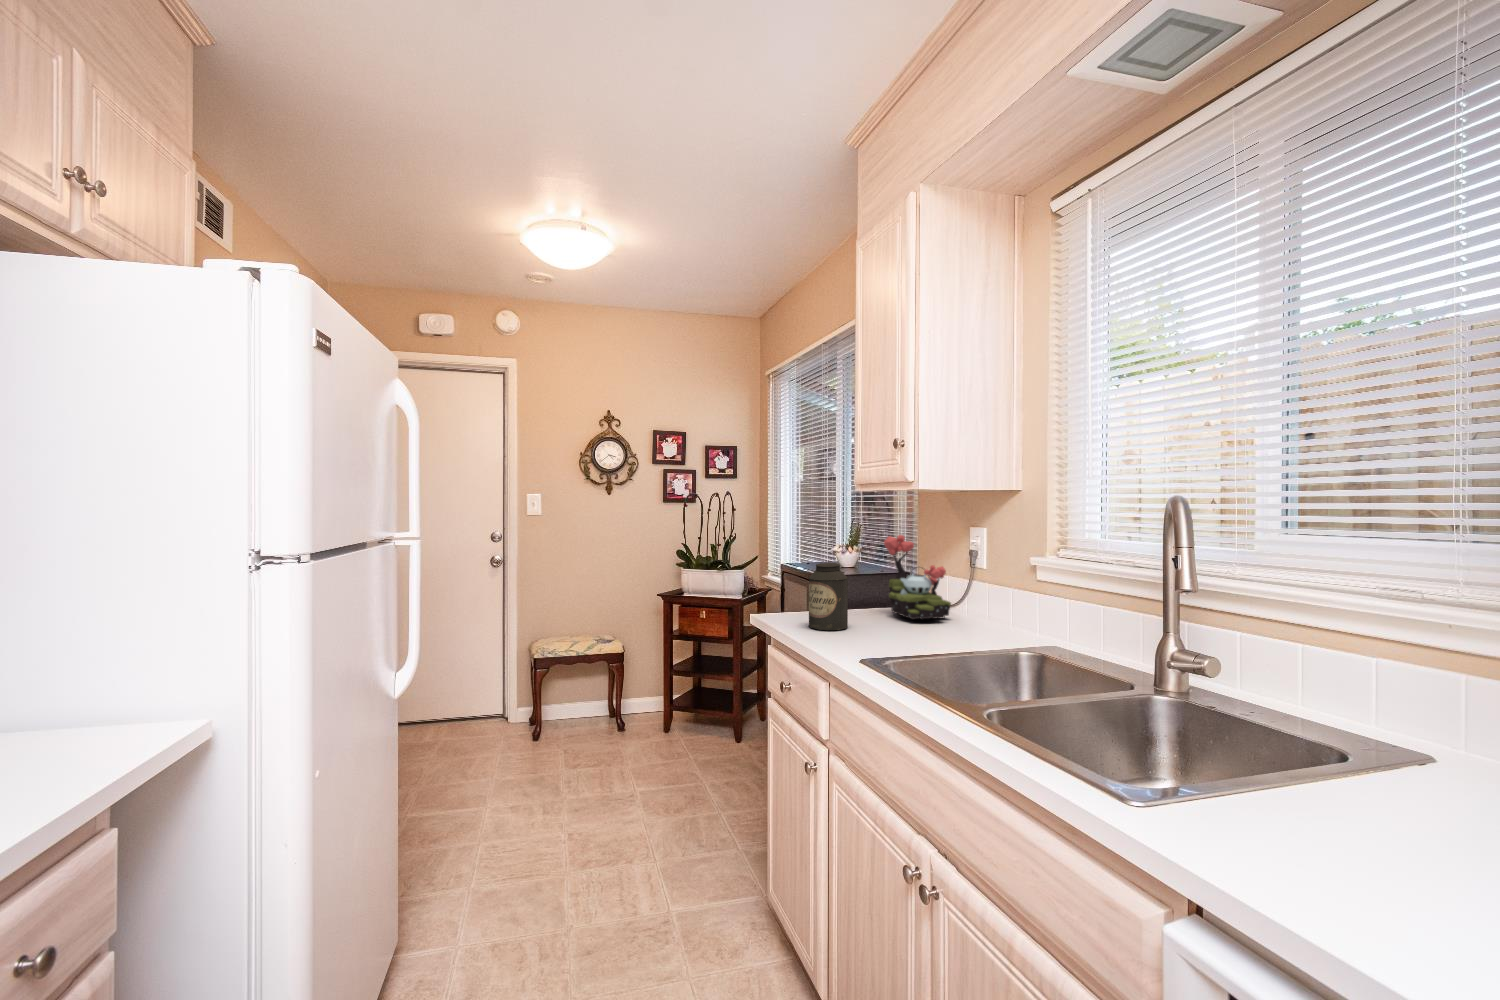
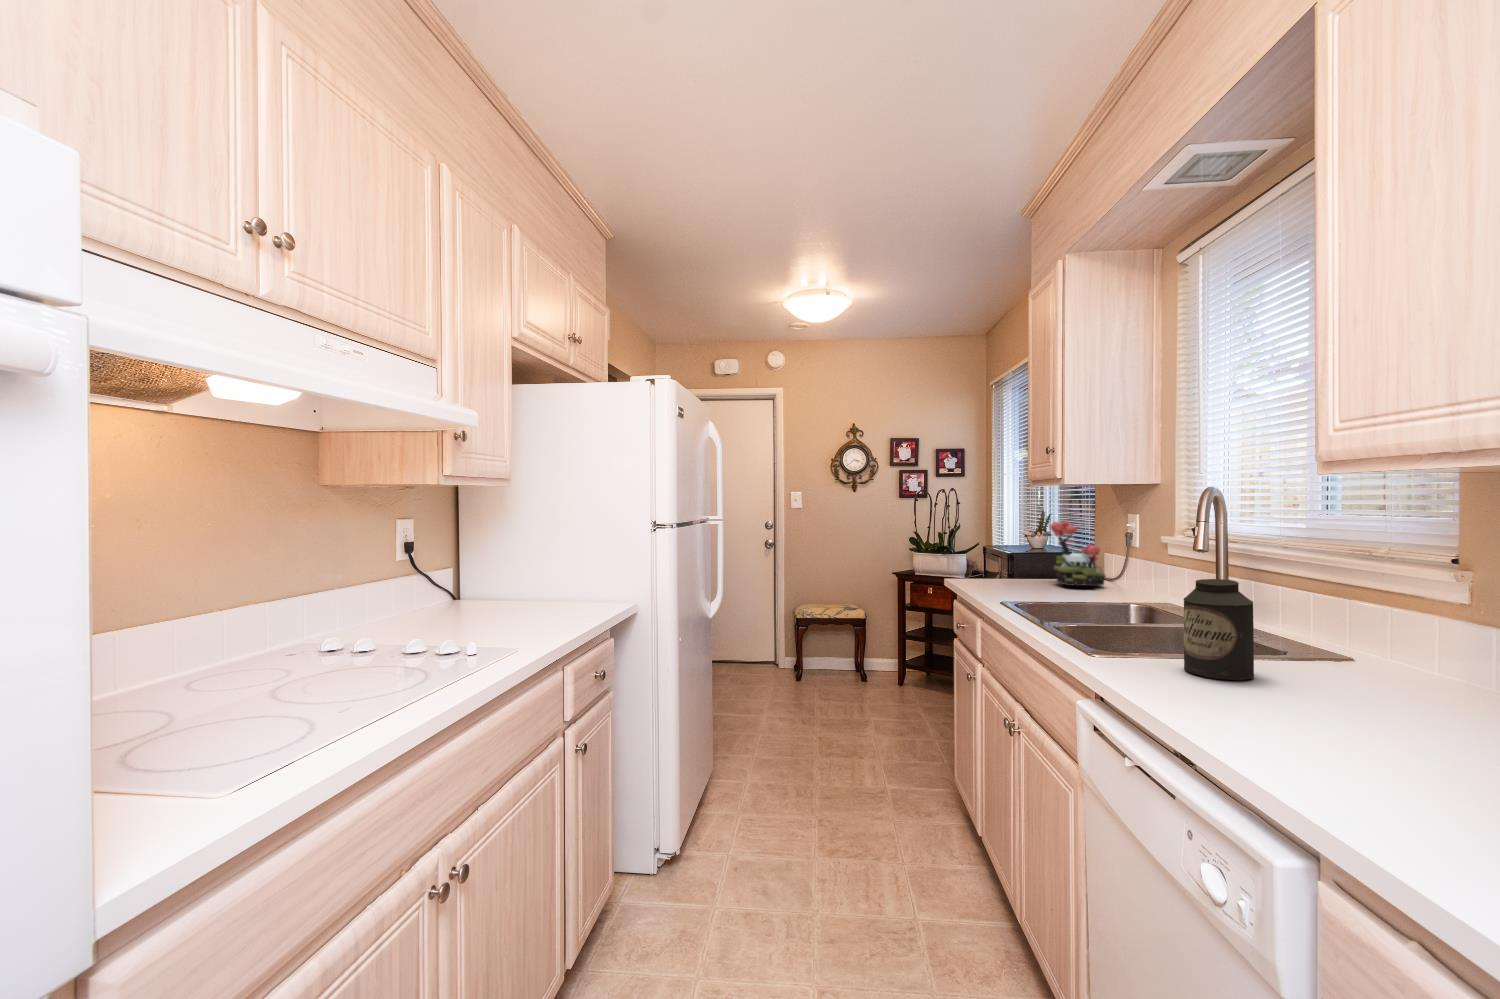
canister: present [809,563,848,630] -> present [1184,579,1254,680]

